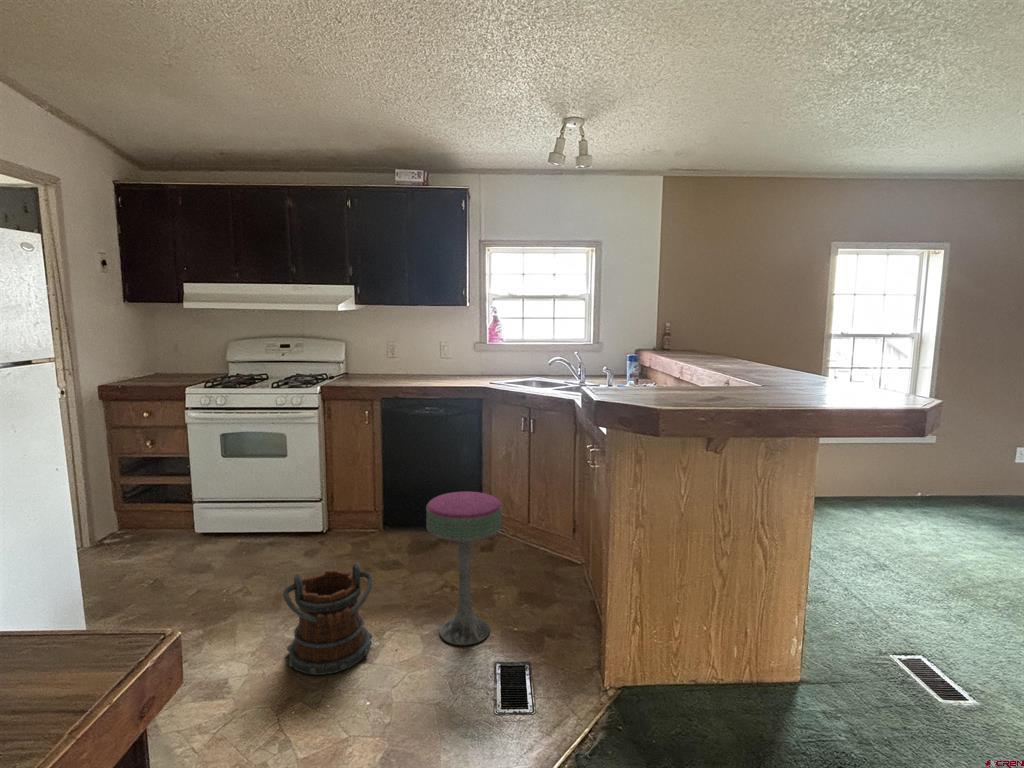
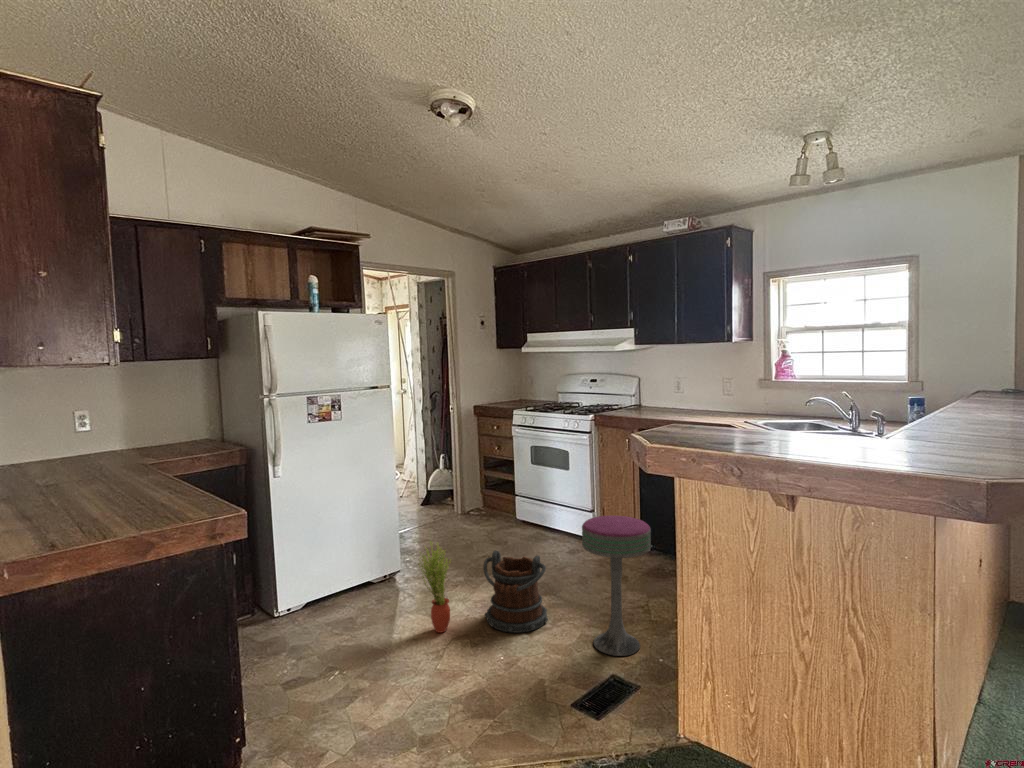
potted plant: none [195,589,258,718] -> present [418,542,451,633]

